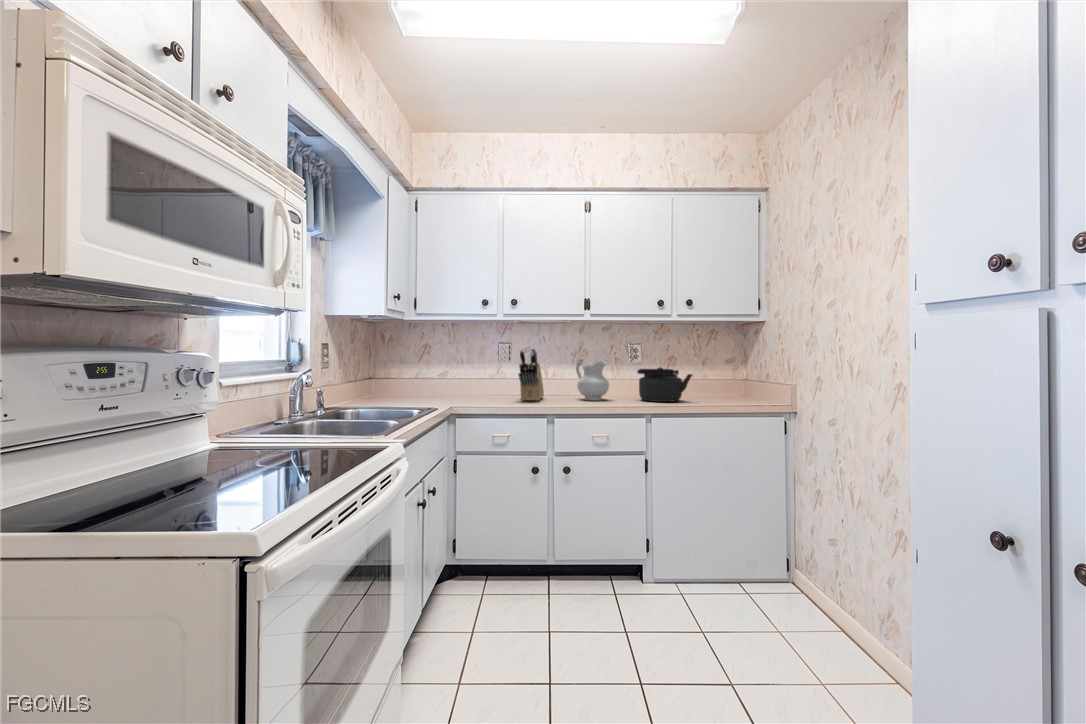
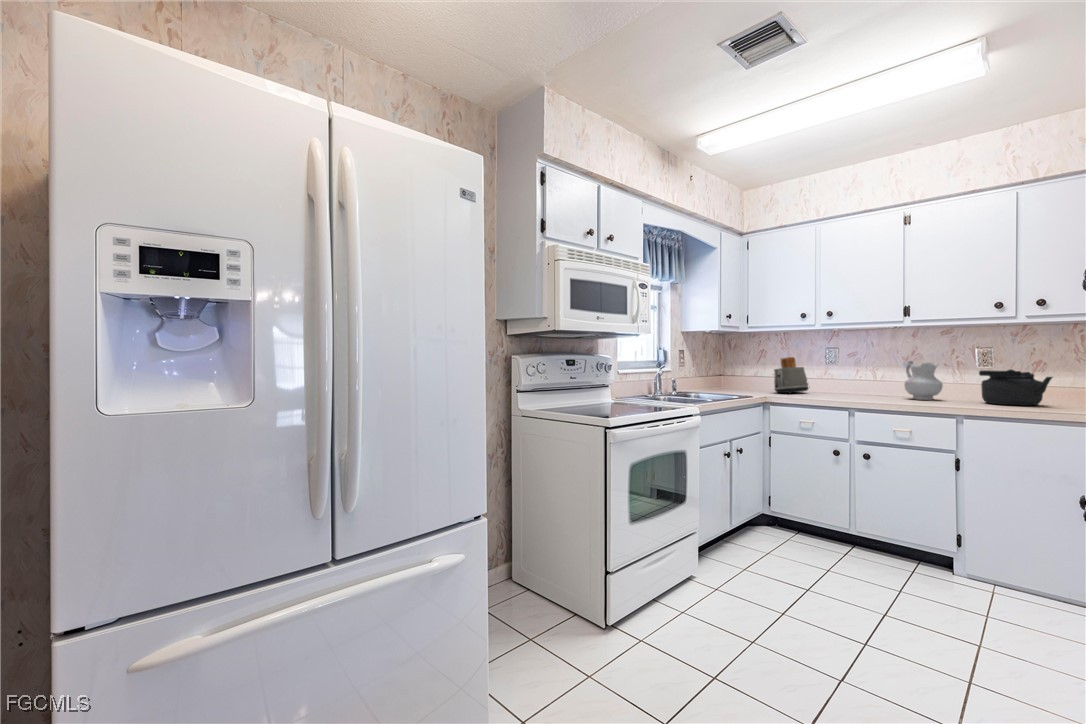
knife block: present [519,348,544,401] -> none [835,351,872,397]
toaster: none [447,354,482,401] -> present [774,357,809,394]

